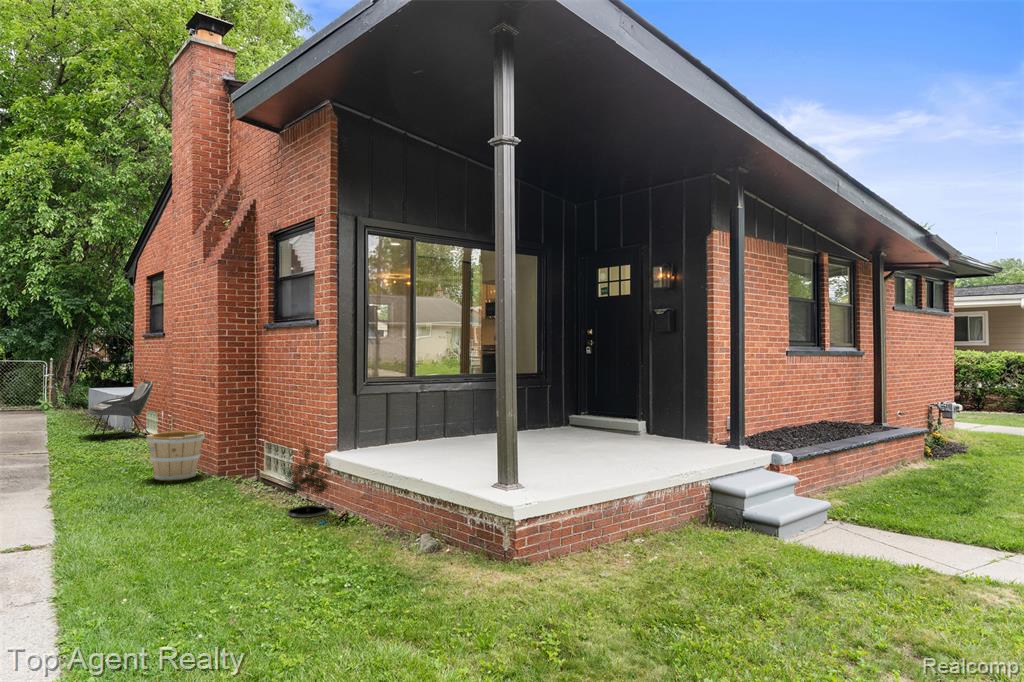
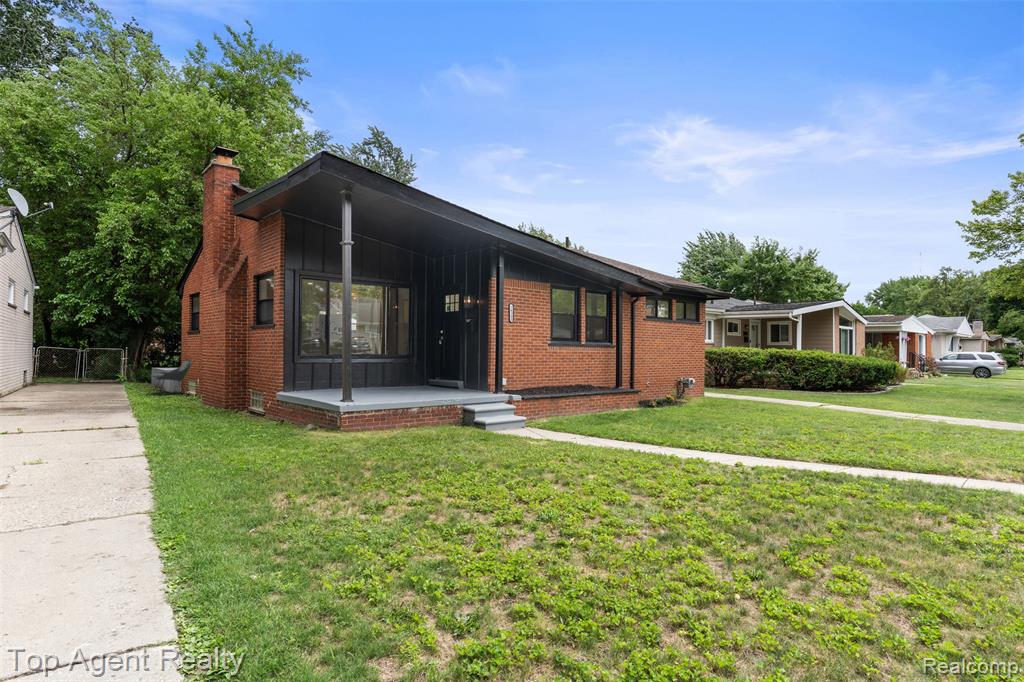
wooden bucket: present [147,430,205,481] -> none [184,384,217,410]
potted tree: present [282,442,330,518] -> none [249,383,278,422]

